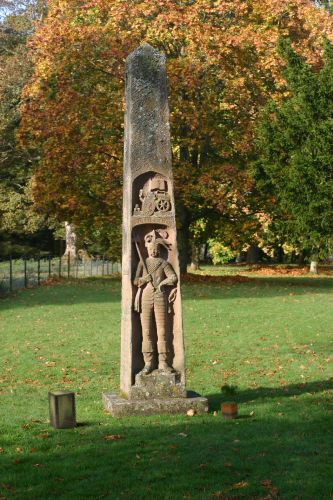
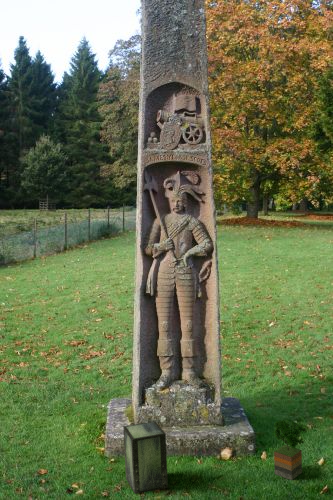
storage box: present [48,390,76,429] -> present [123,421,168,494]

